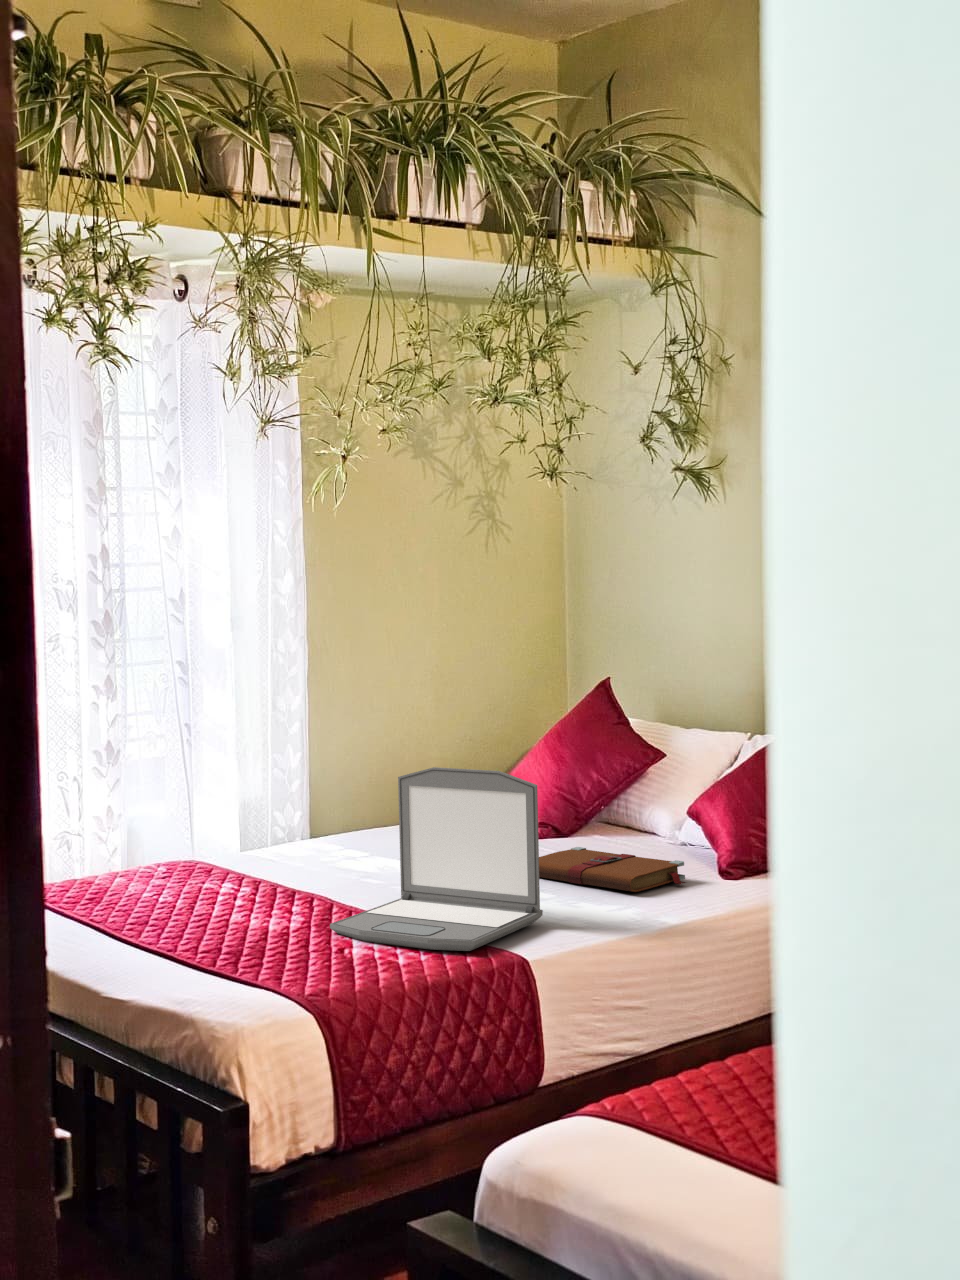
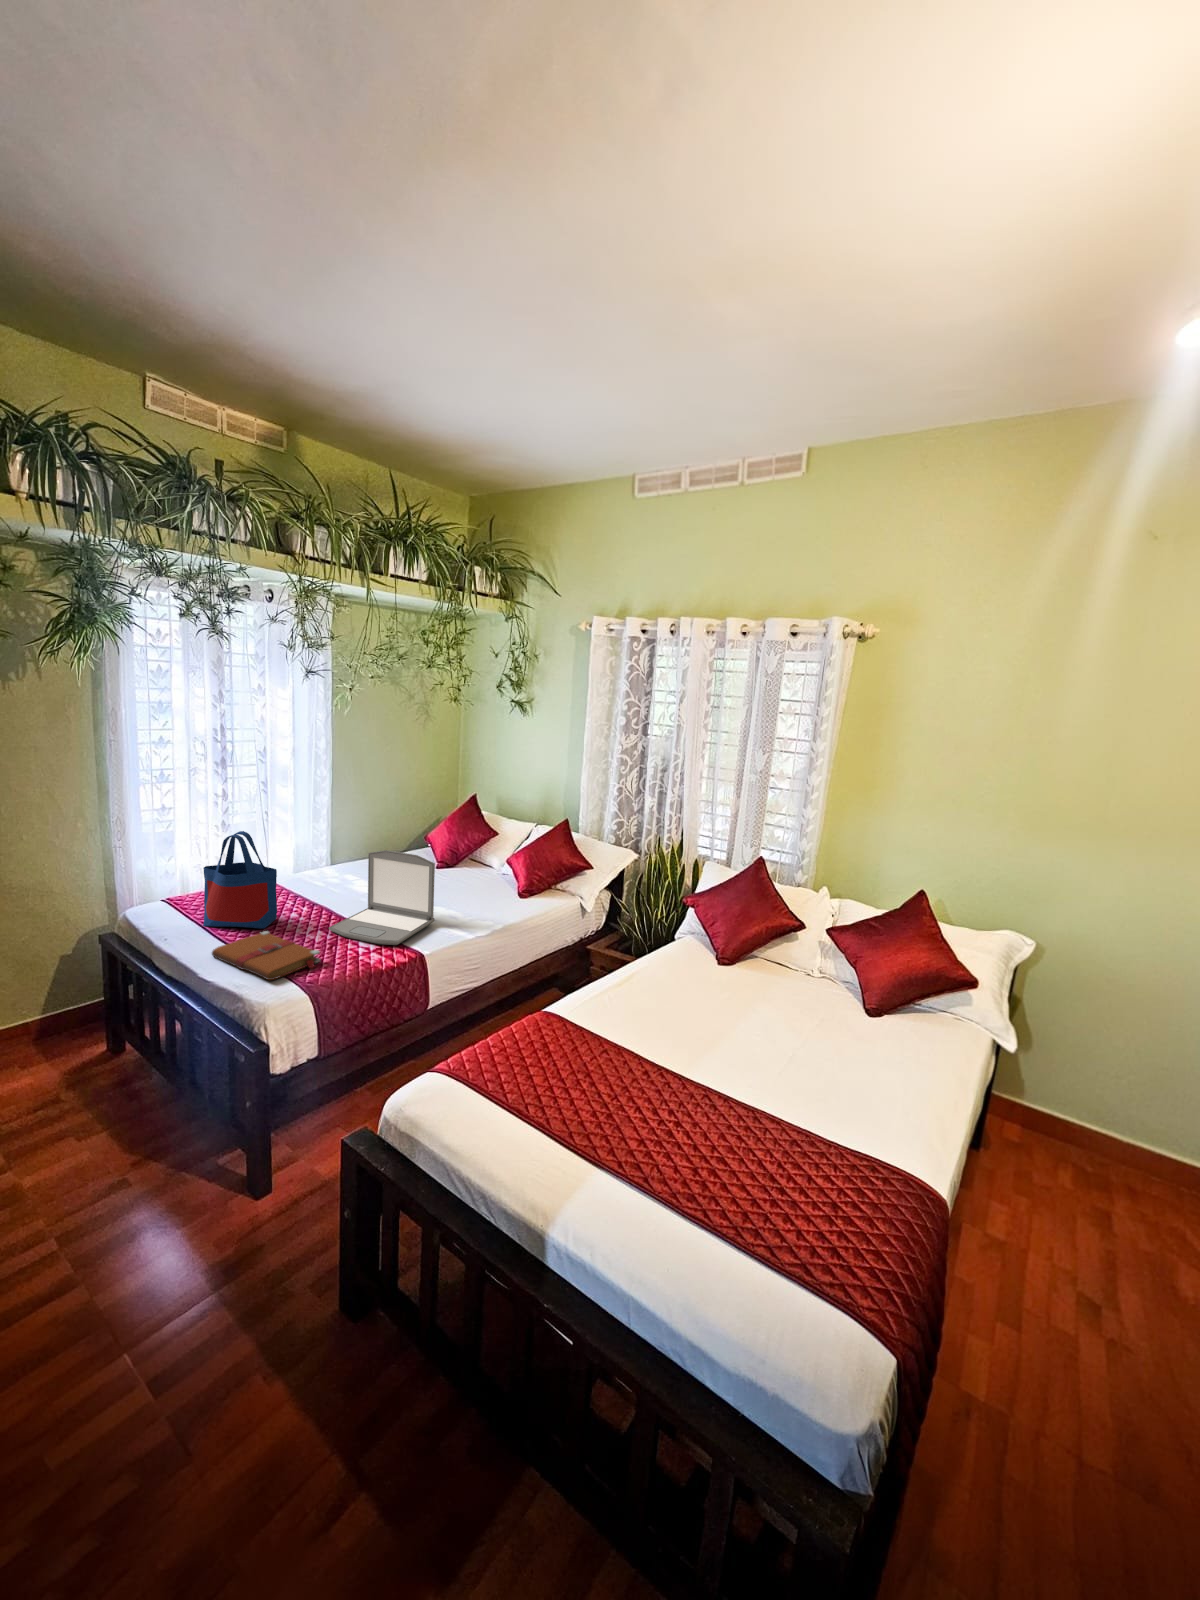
tote bag: none [93,733,229,928] -> present [203,831,277,929]
book: present [539,847,685,892] -> present [212,931,320,980]

